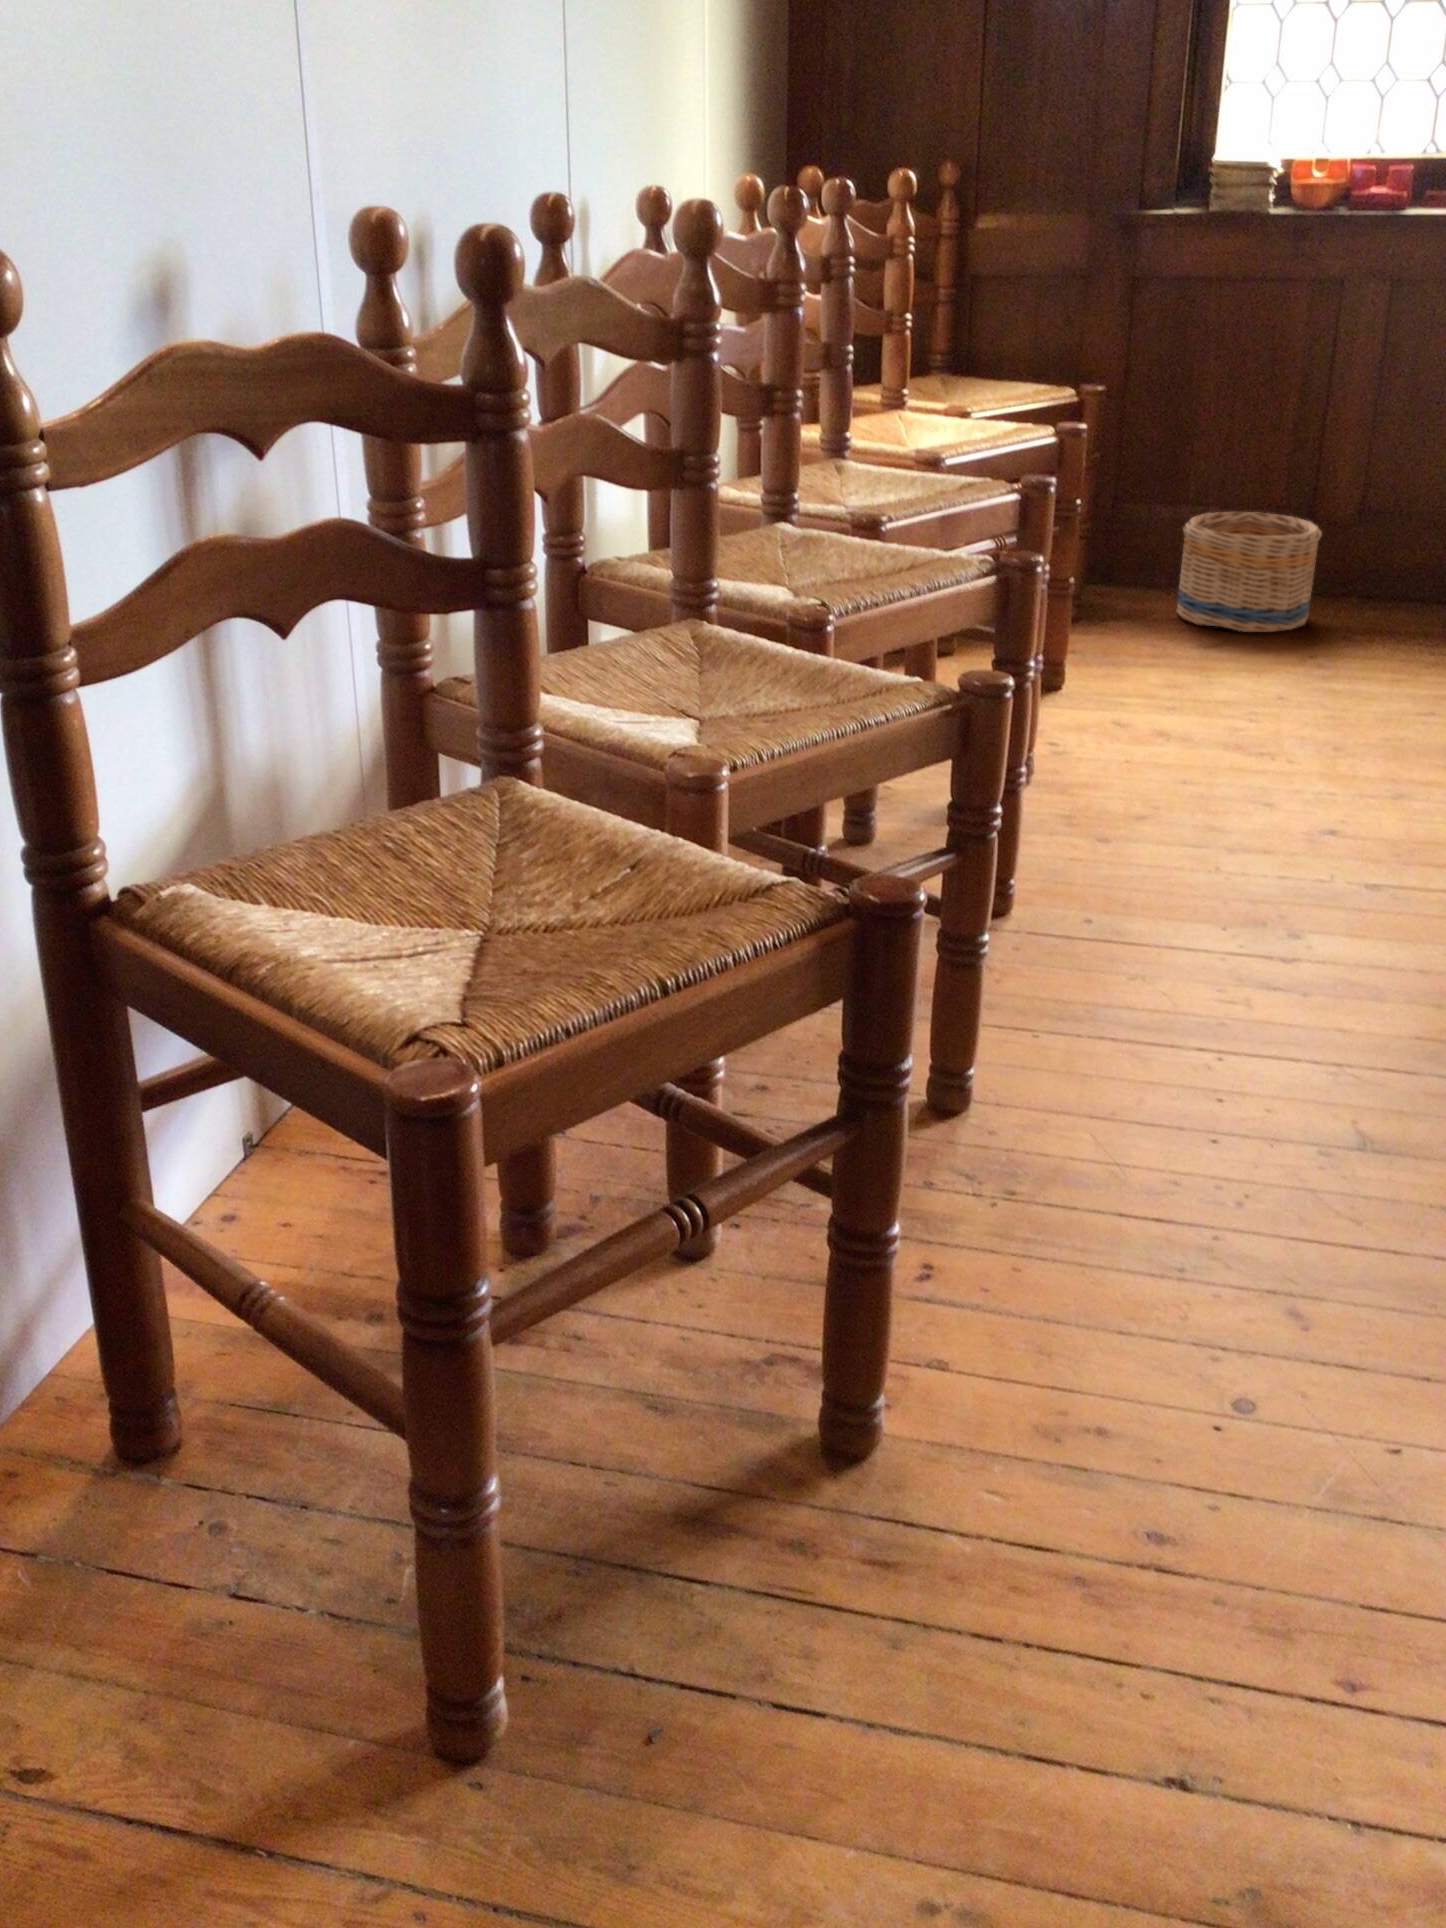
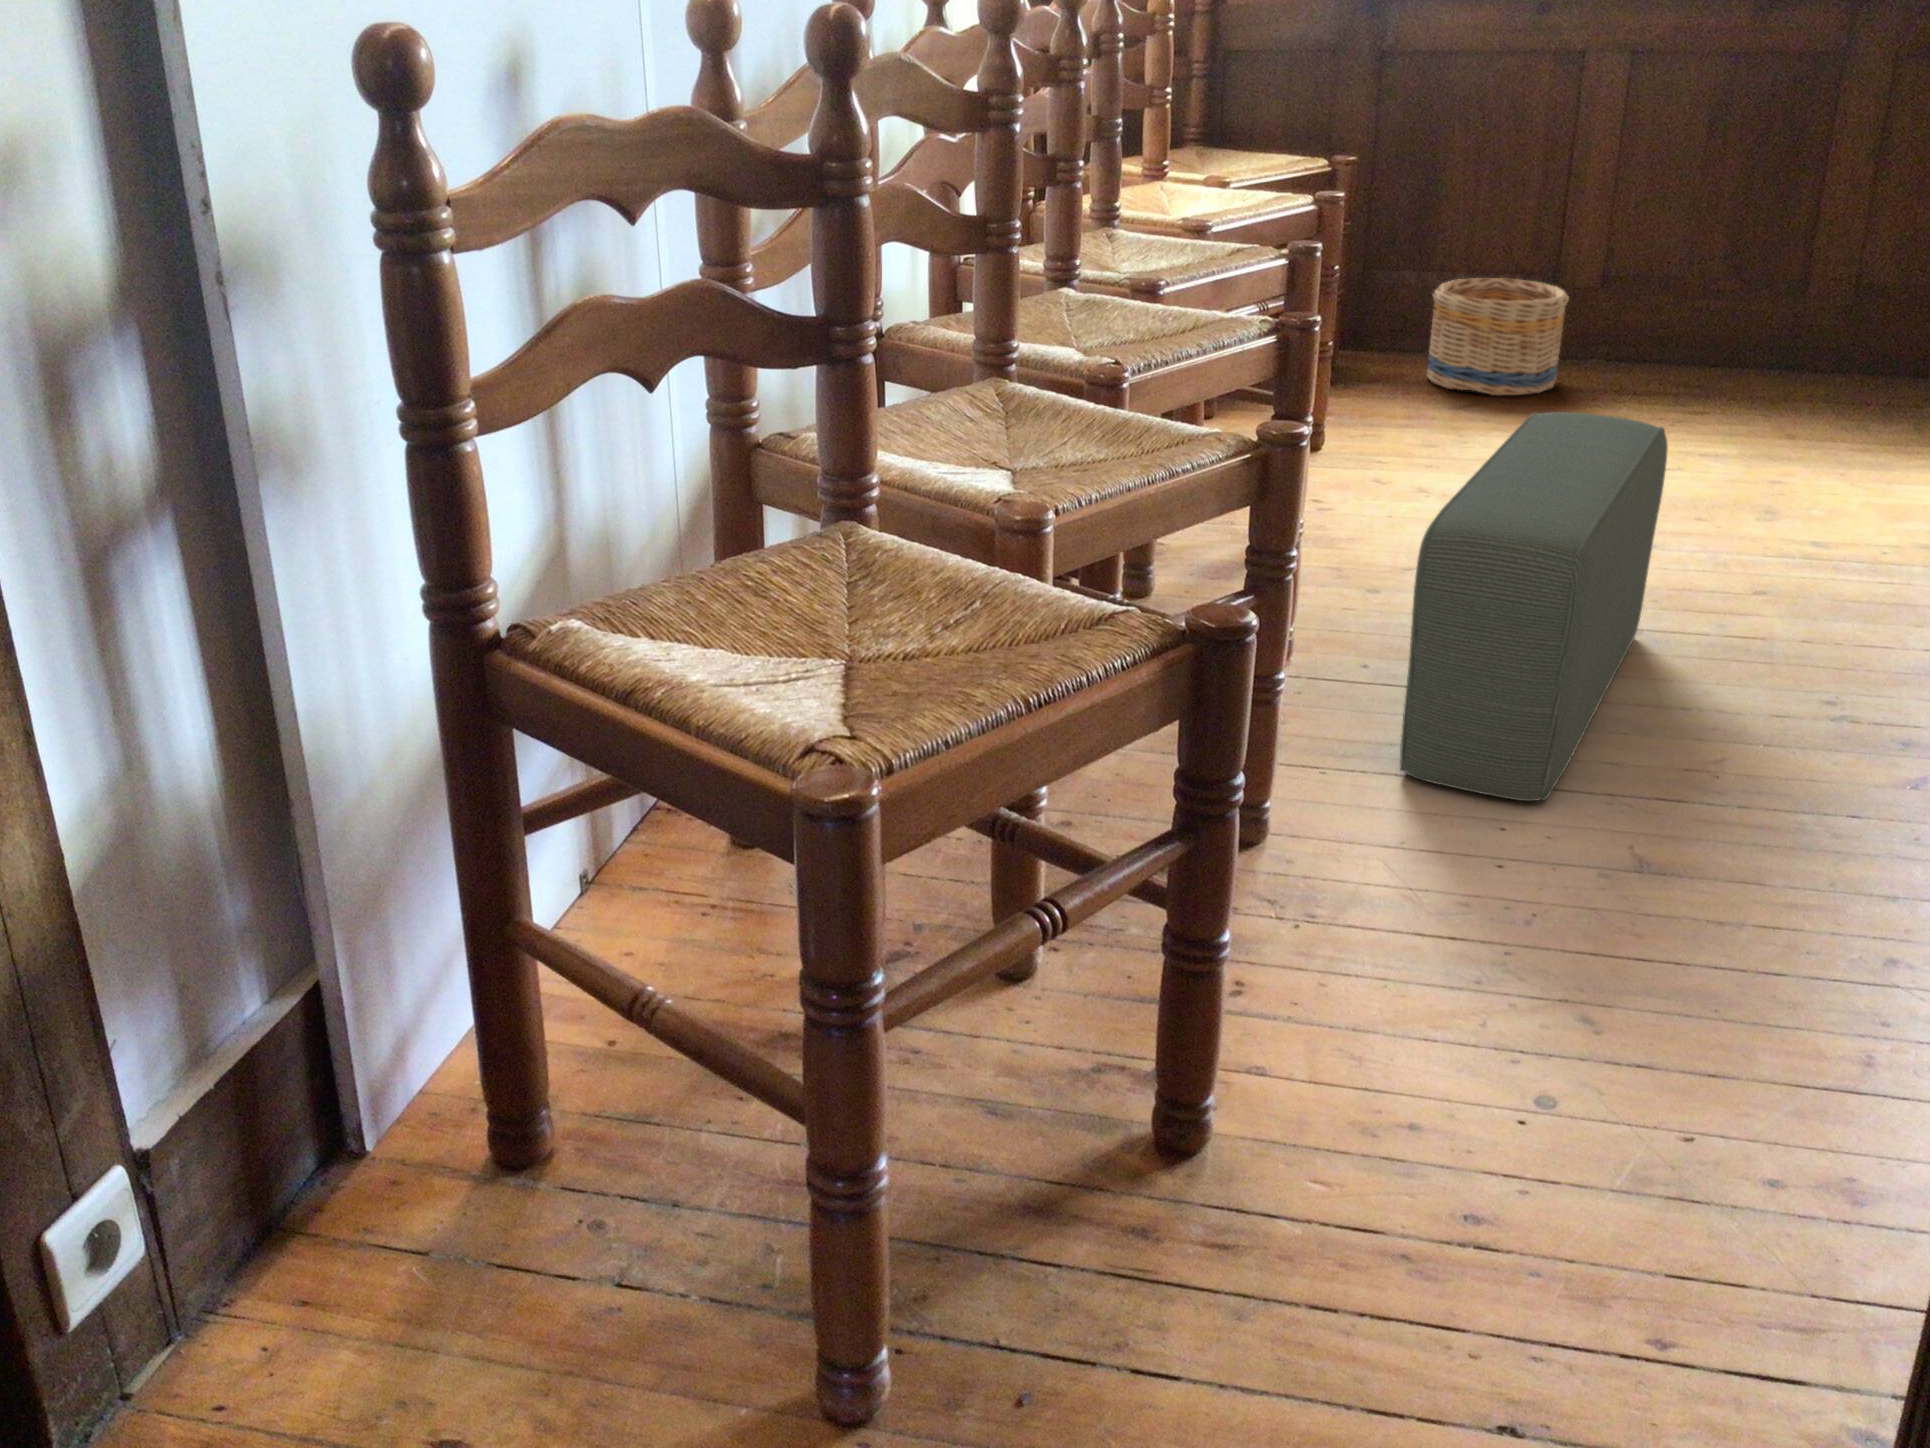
pouf: none [1115,657,1405,1067] -> present [1400,412,1668,801]

